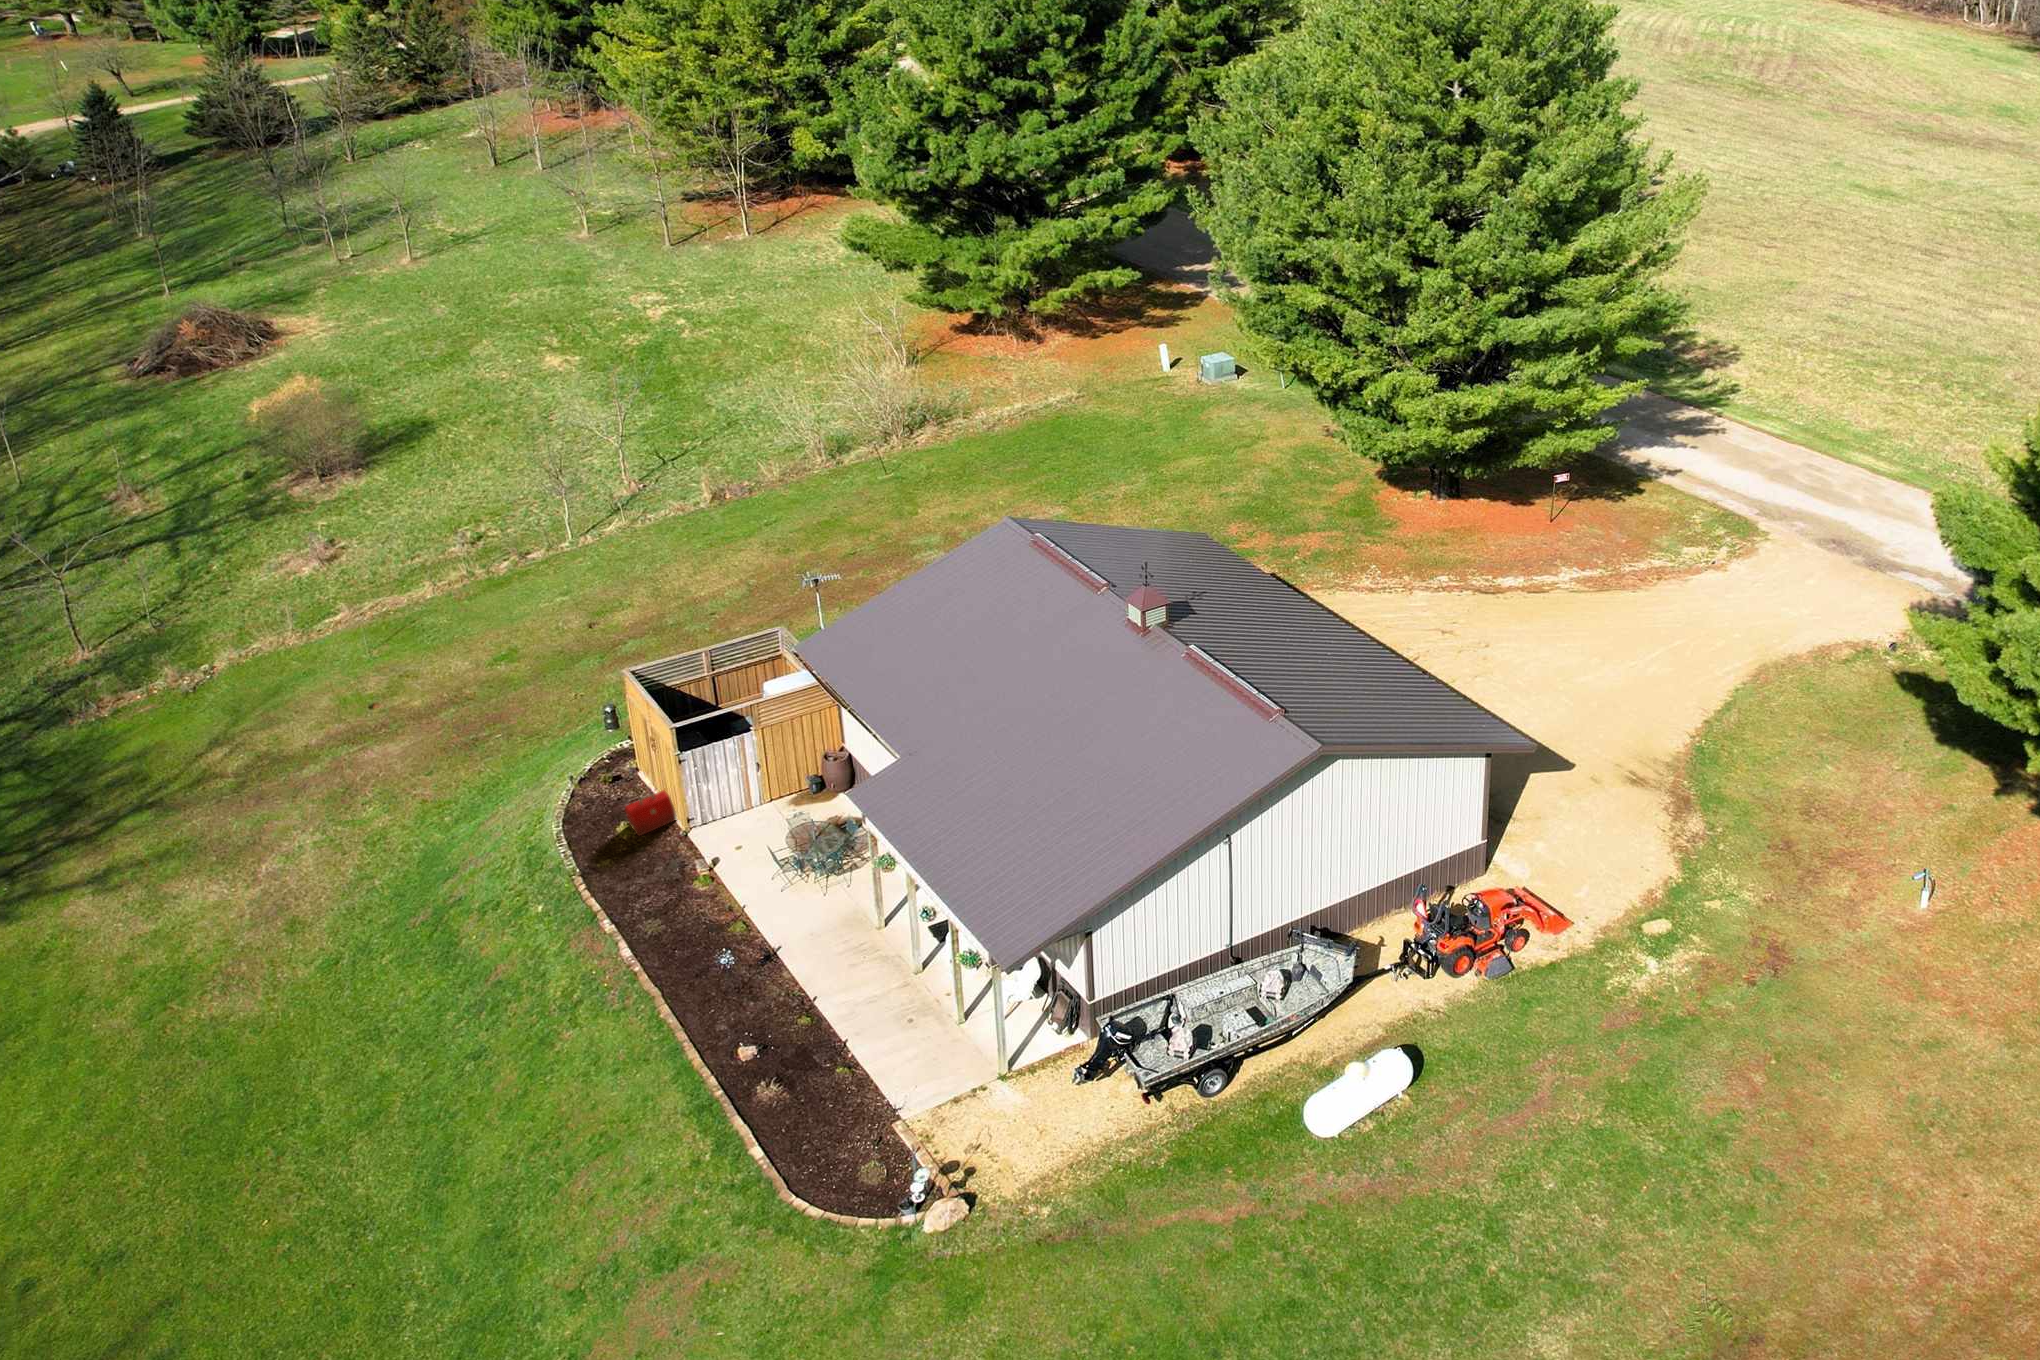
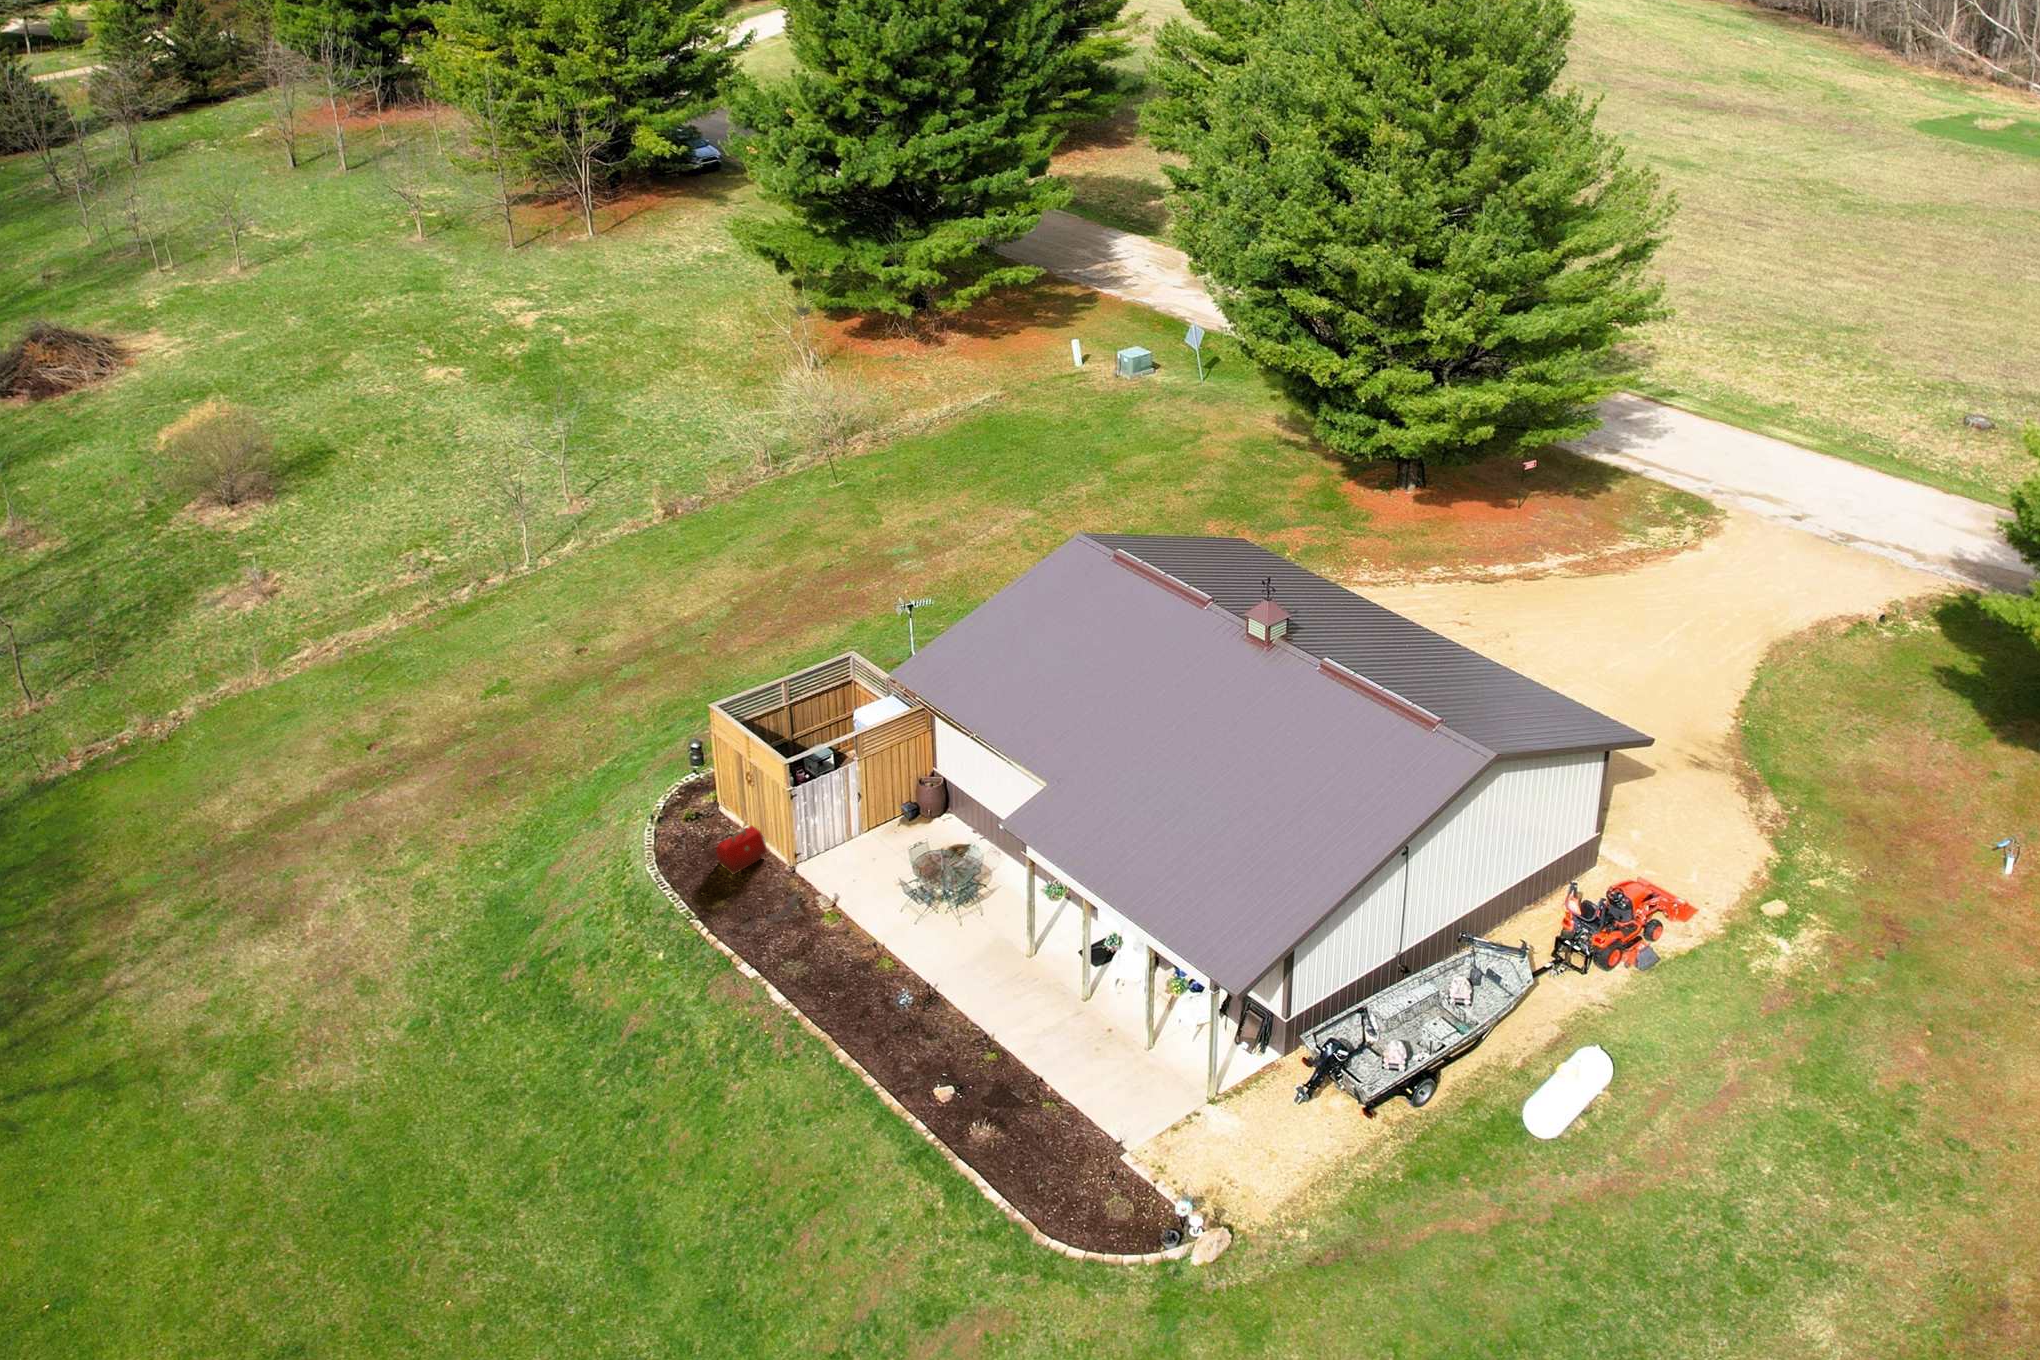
potted tree: none [902,279,922,315] -> present [791,279,810,315]

